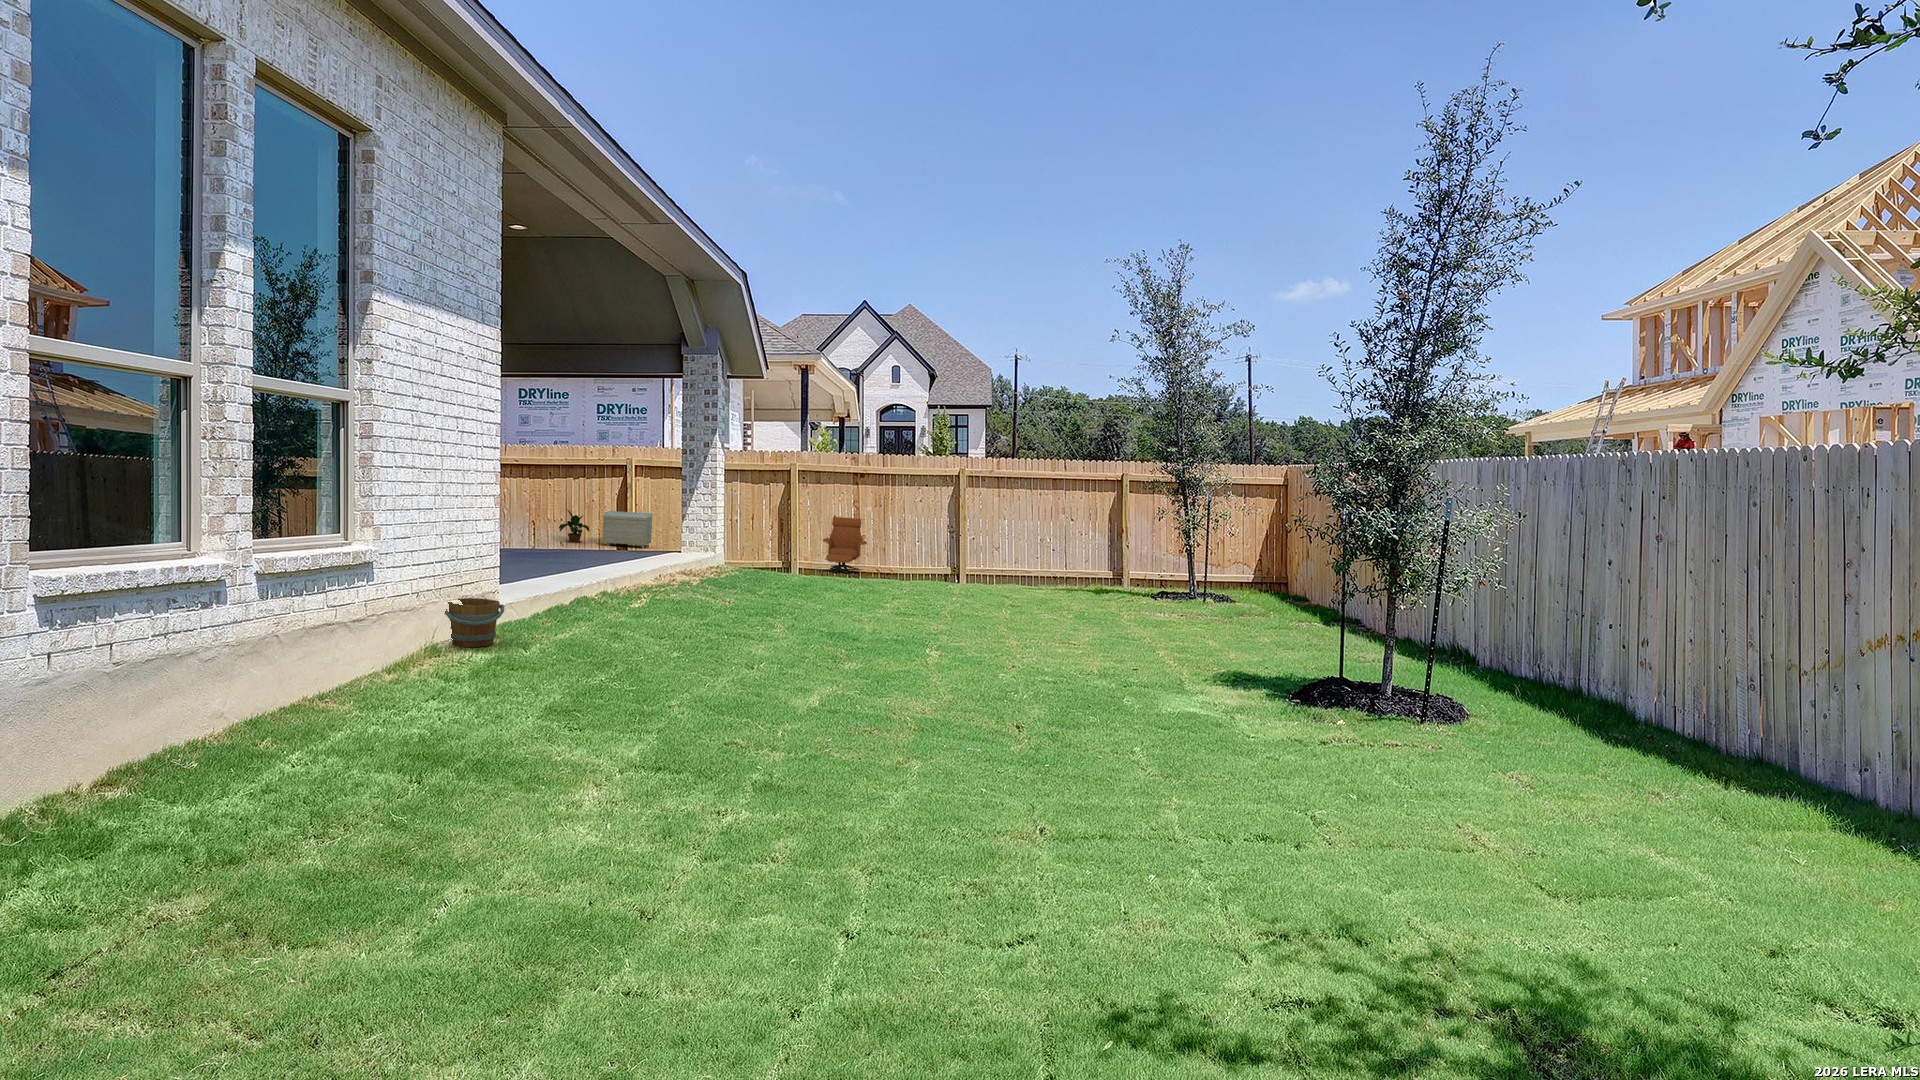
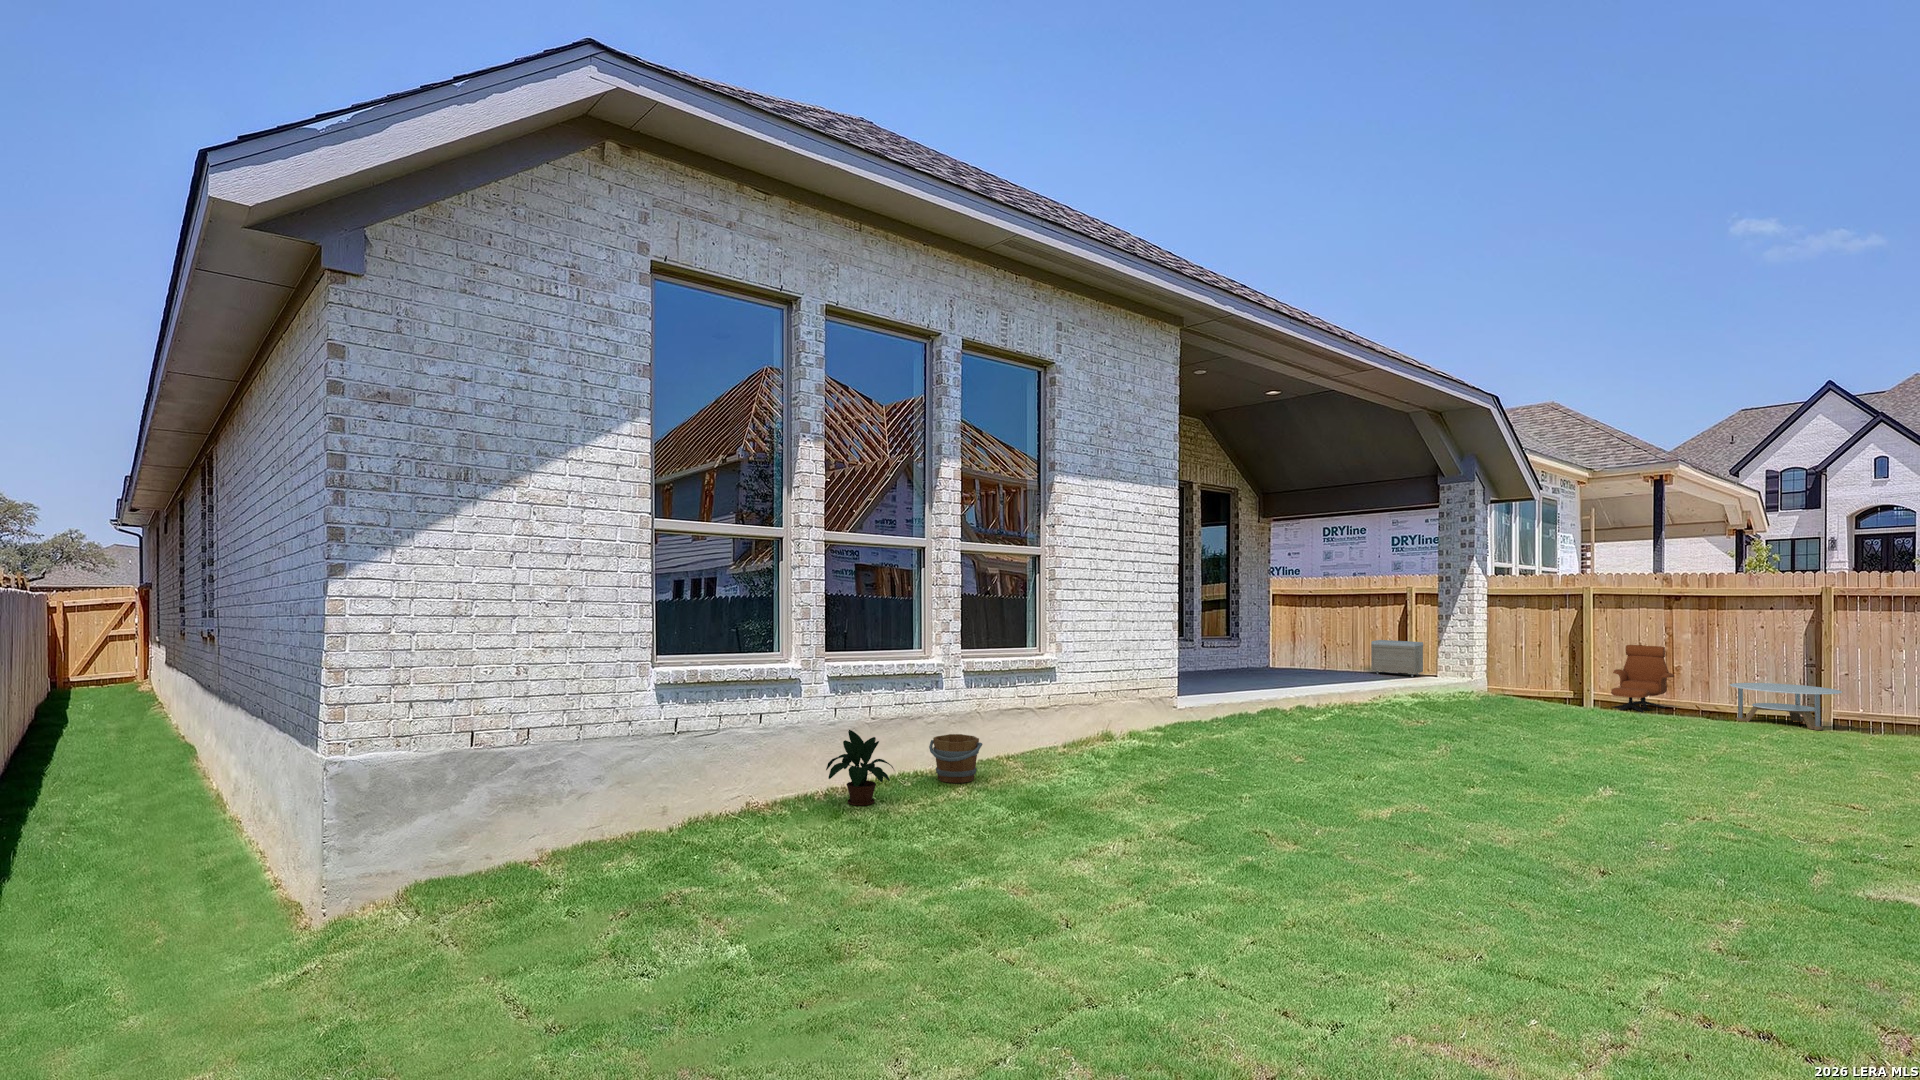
potted plant: present [559,510,589,542] -> present [826,730,894,805]
round table: none [906,547,974,582] -> present [1730,683,1842,730]
bucket: present [444,598,504,647] -> present [929,734,982,783]

